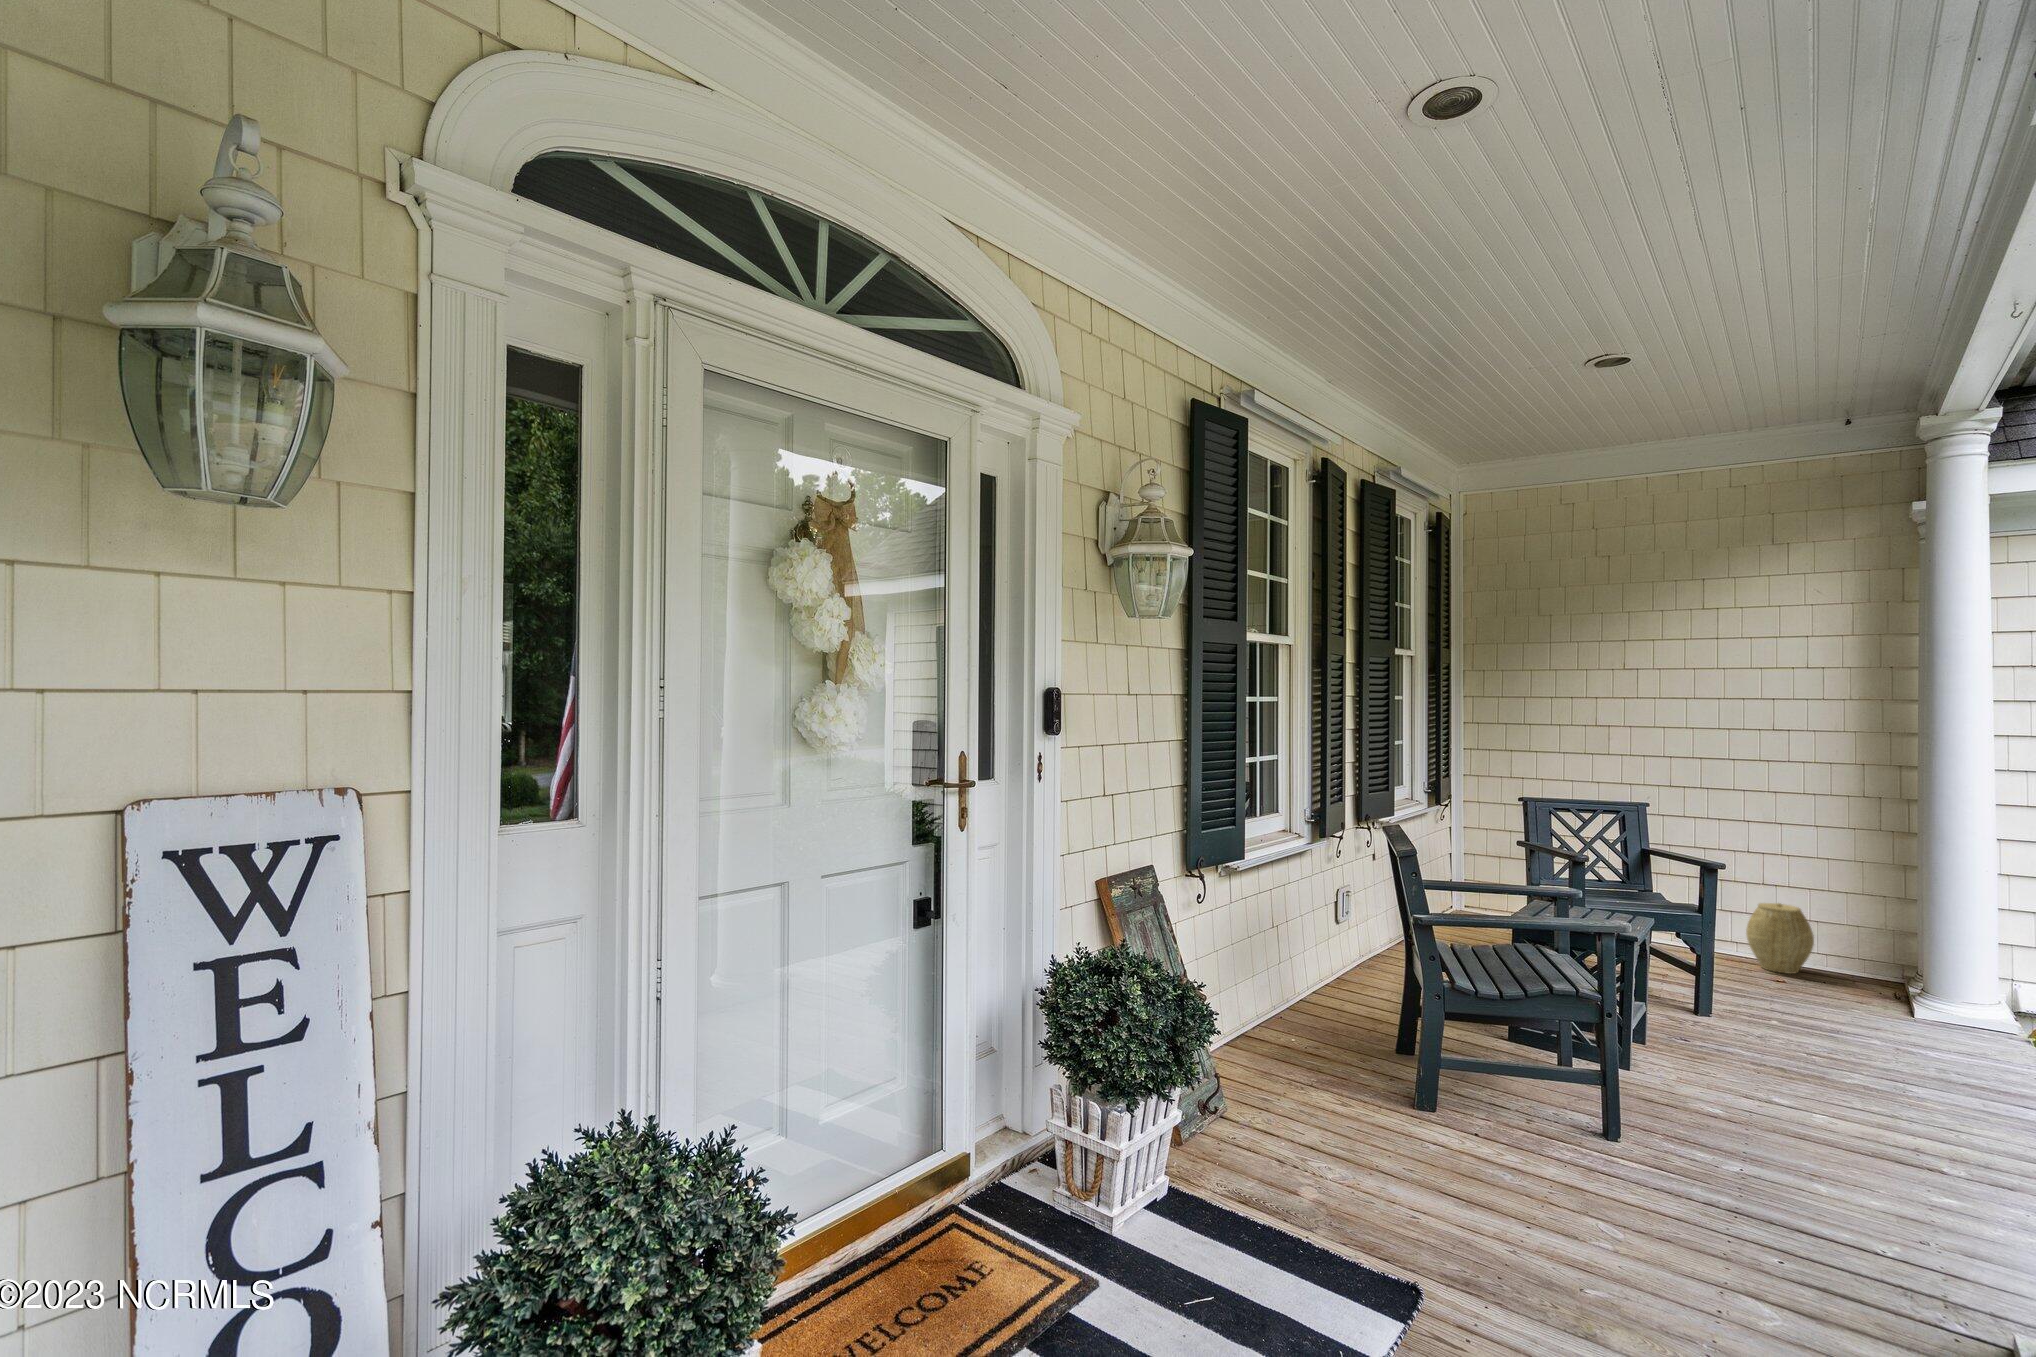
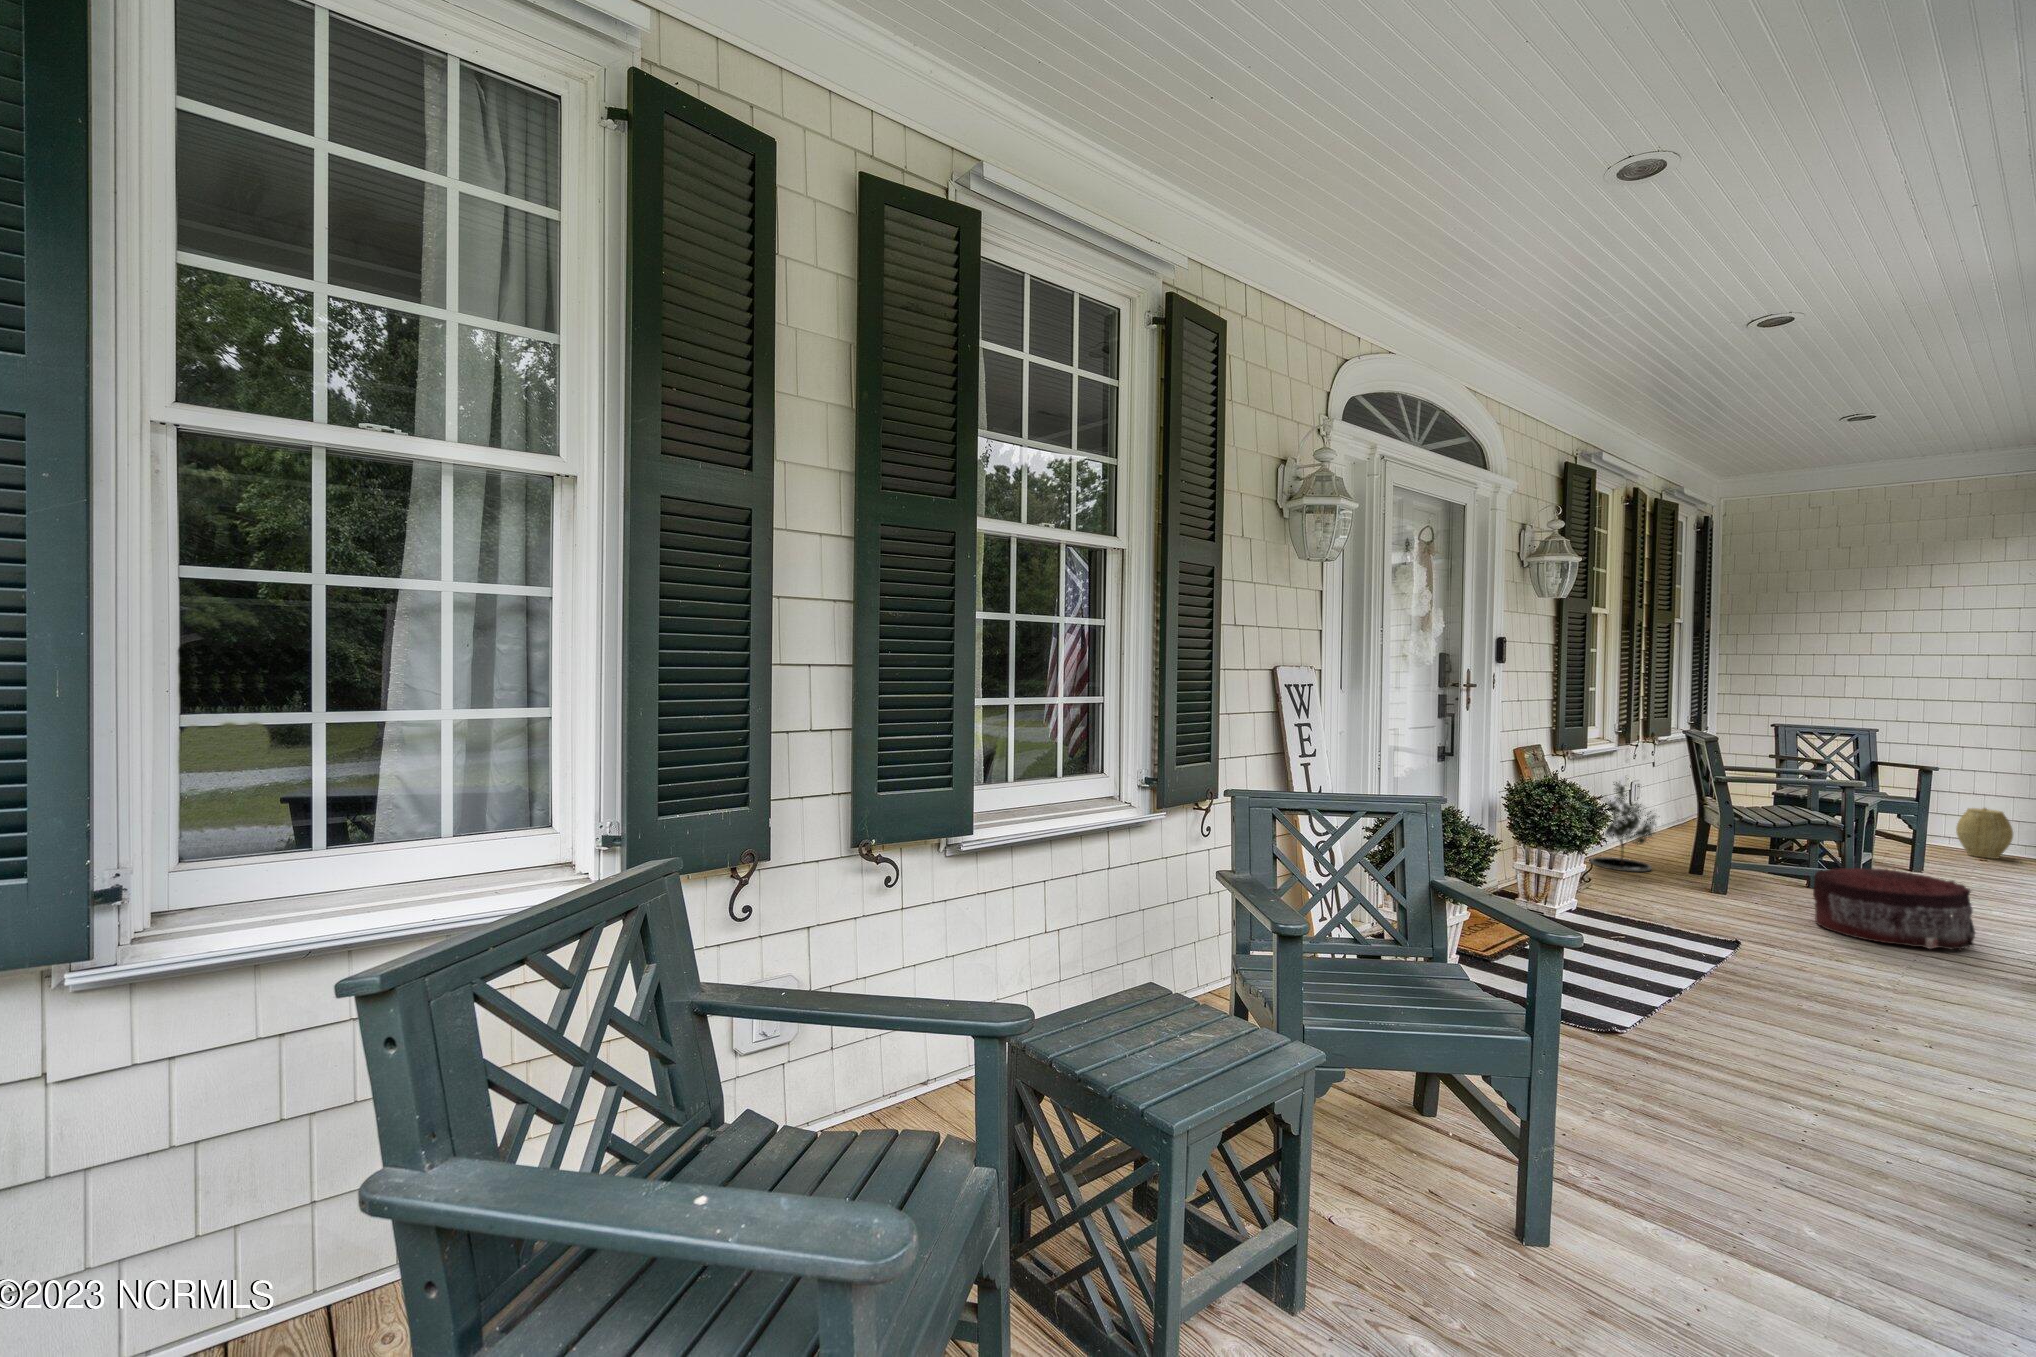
potted tree: none [1253,897,1357,1057] -> present [1590,782,1656,872]
pouf: none [1556,1080,1813,1272] -> present [1813,868,1975,950]

